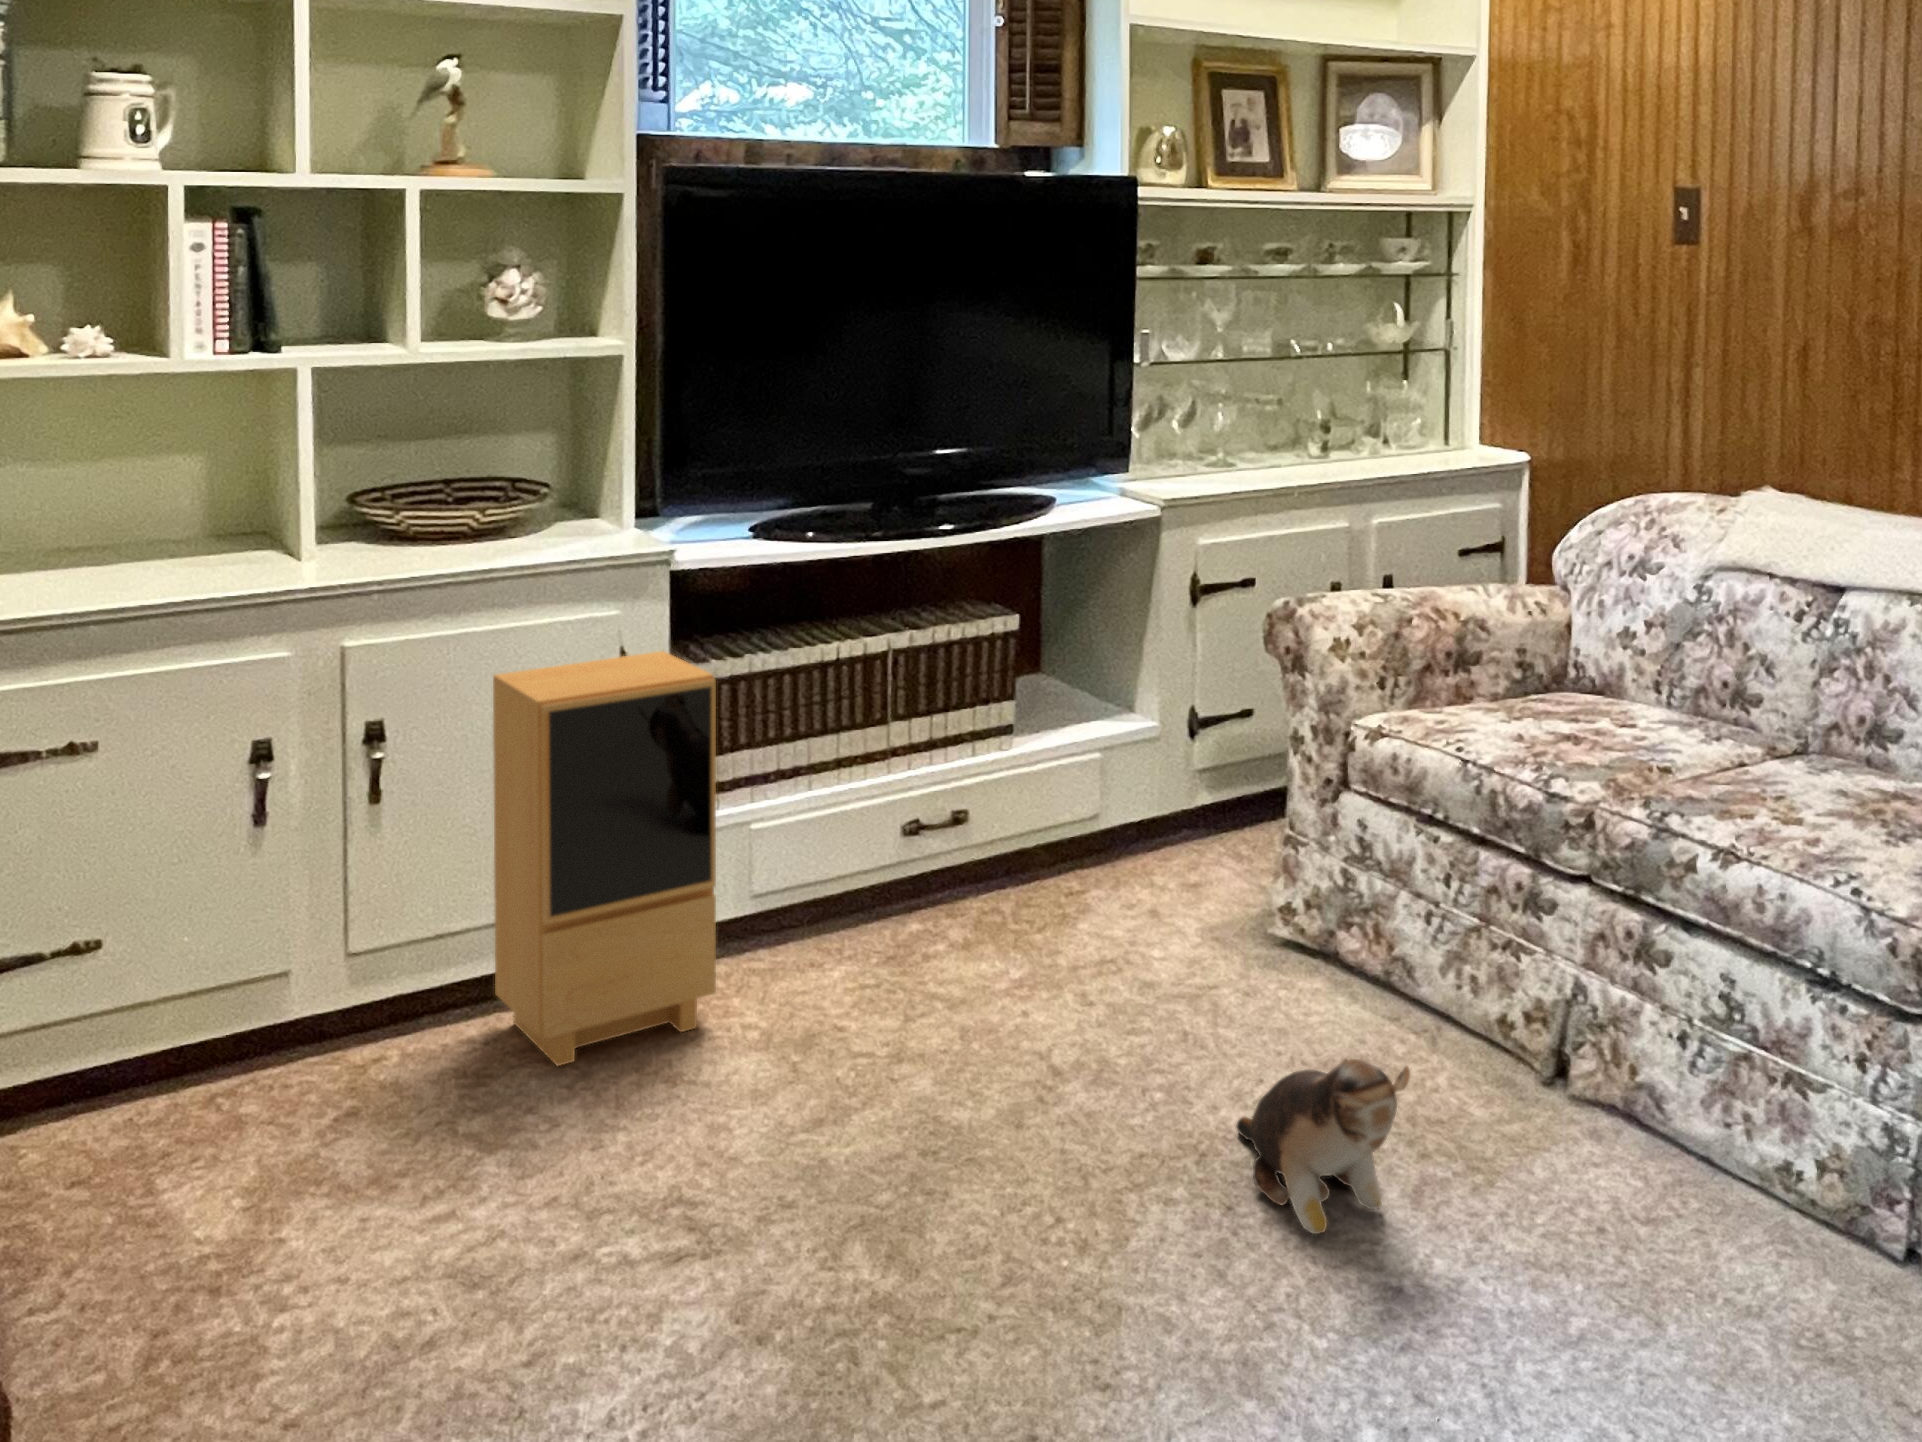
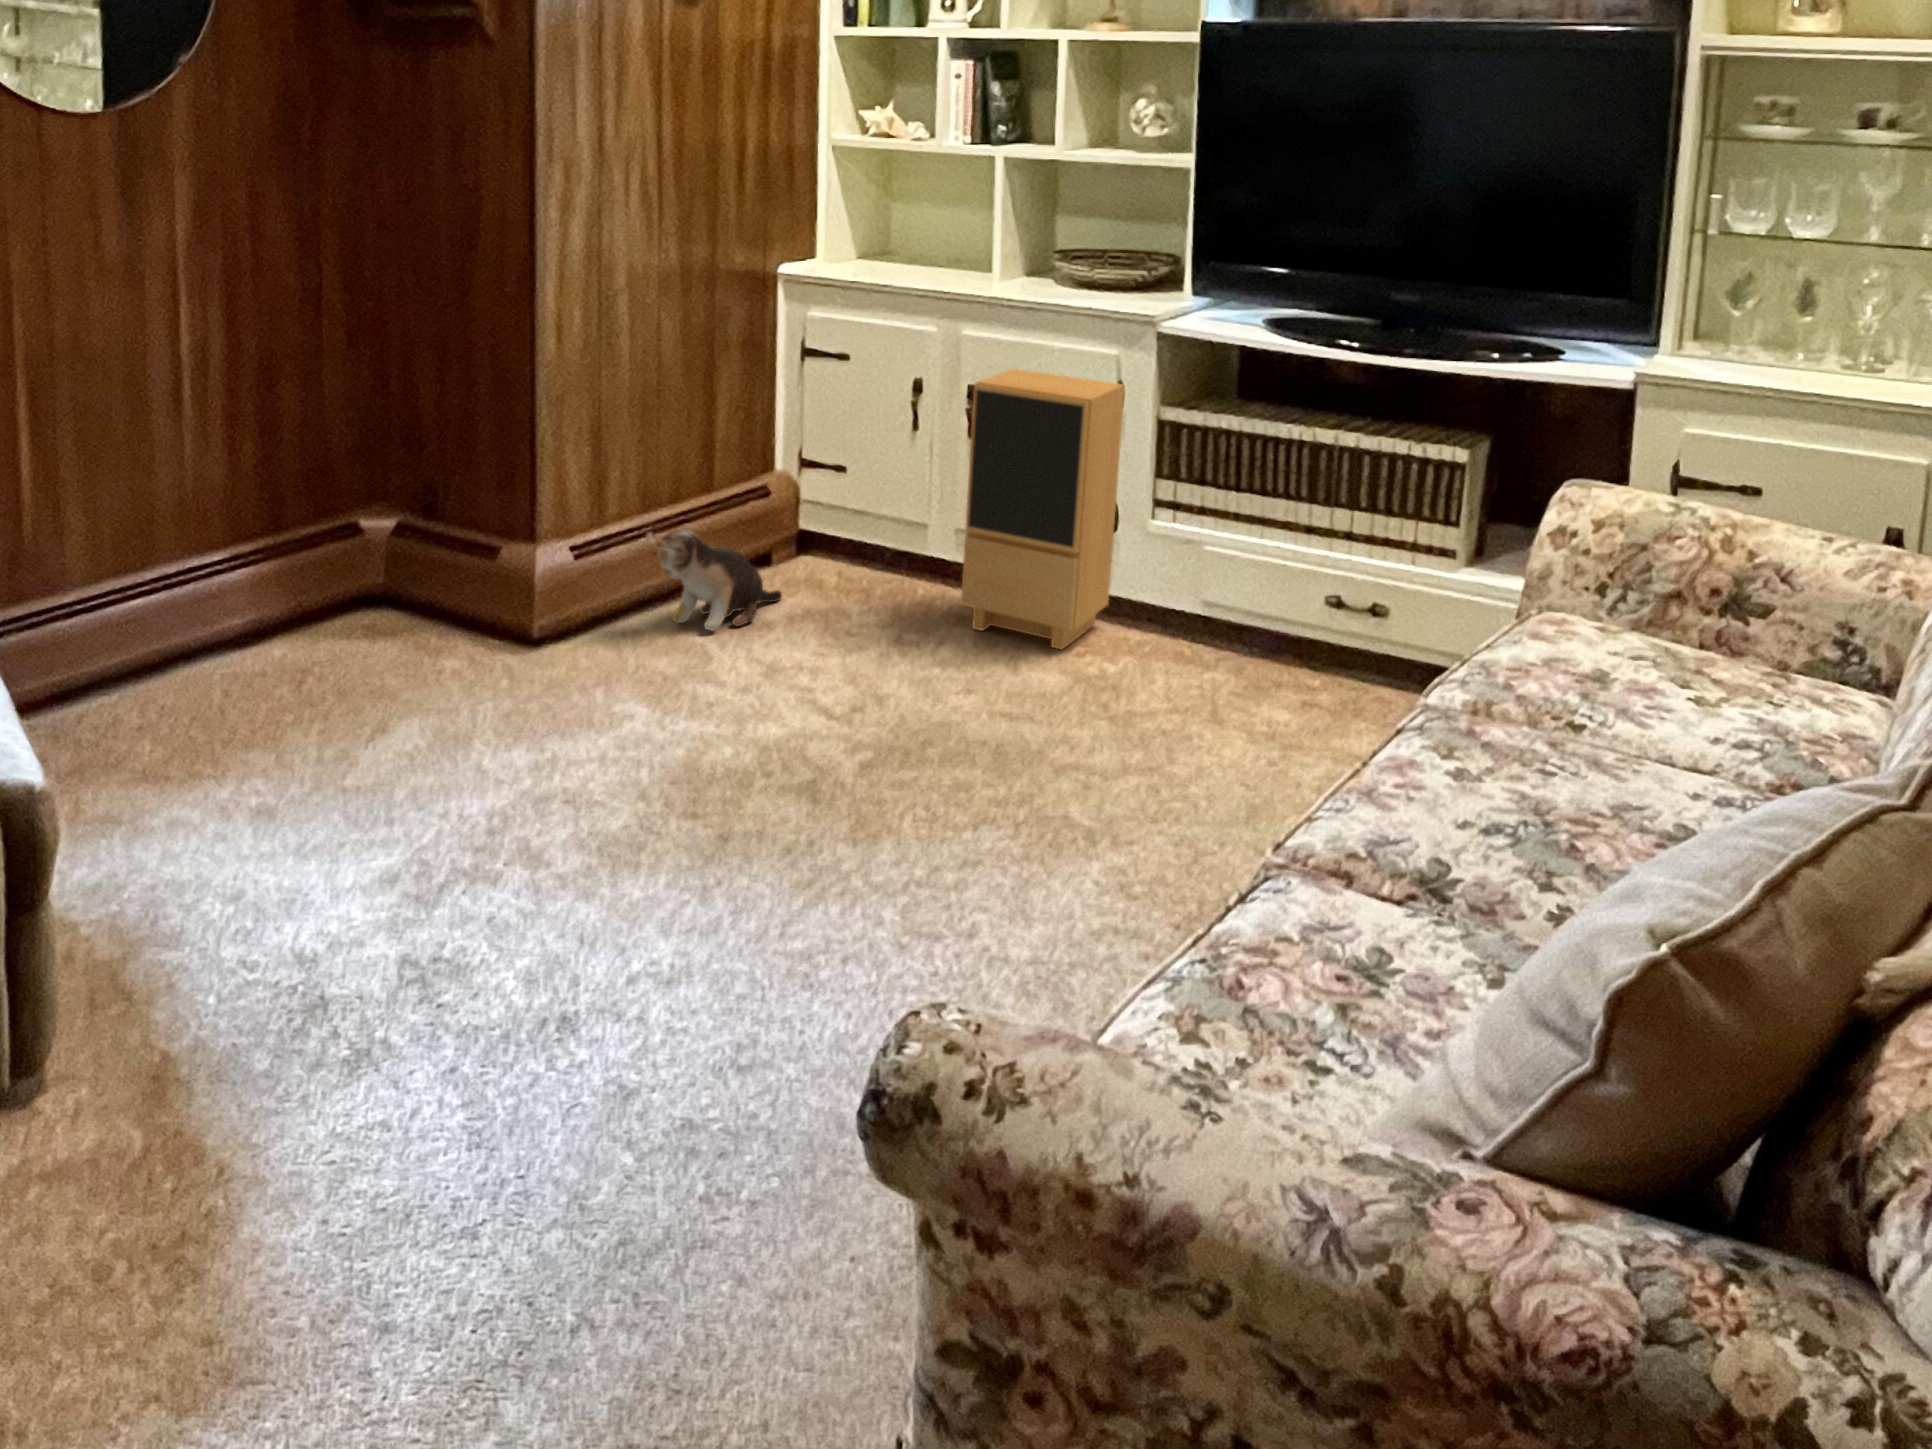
plush toy: present [1237,1059,1410,1234] -> present [647,528,782,630]

